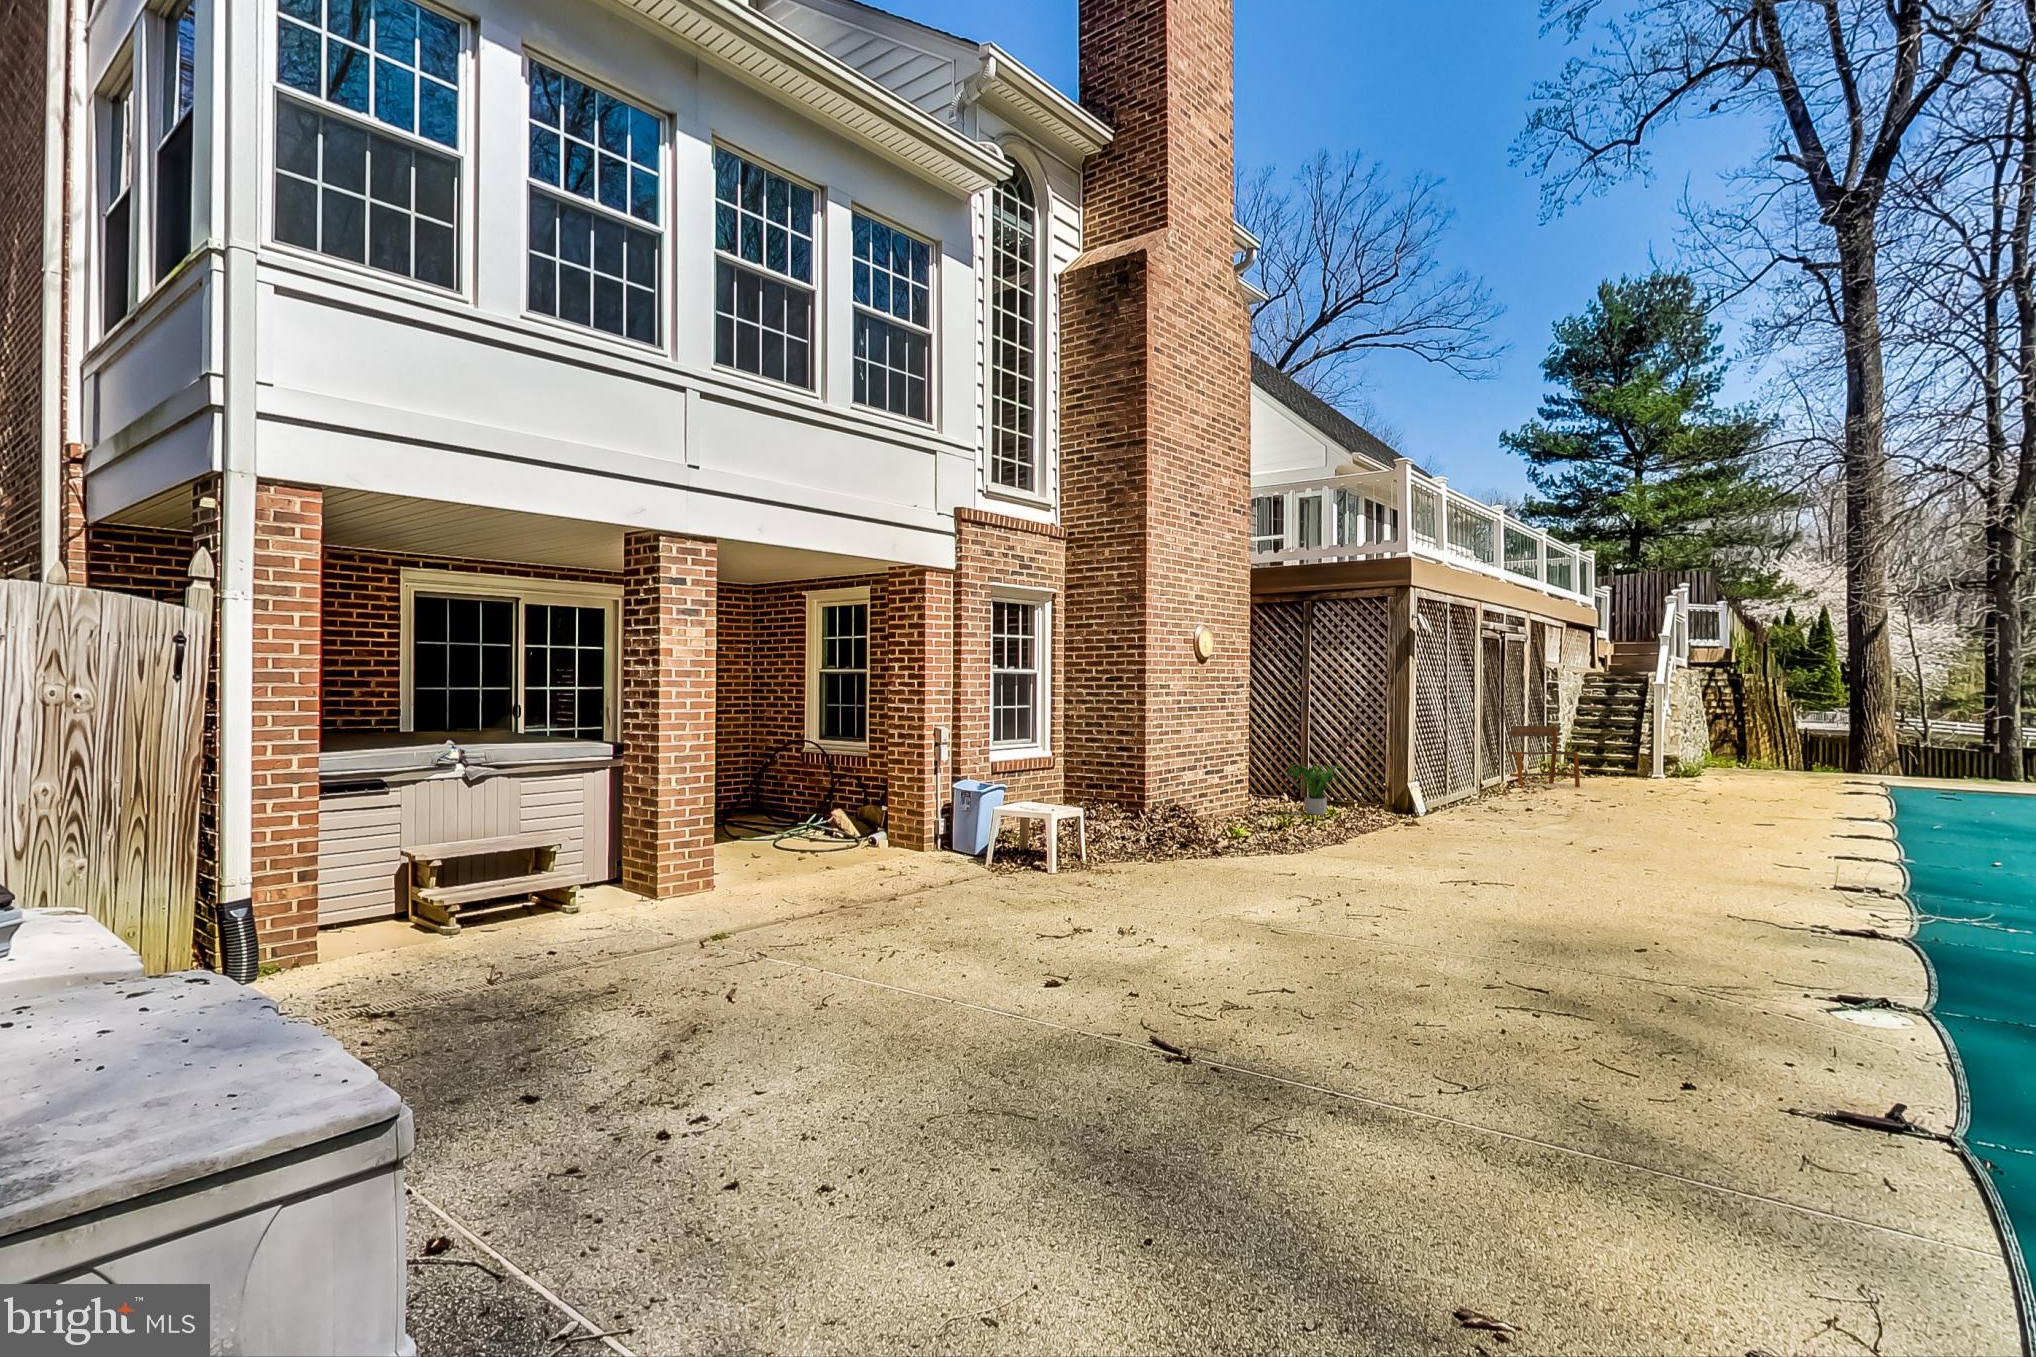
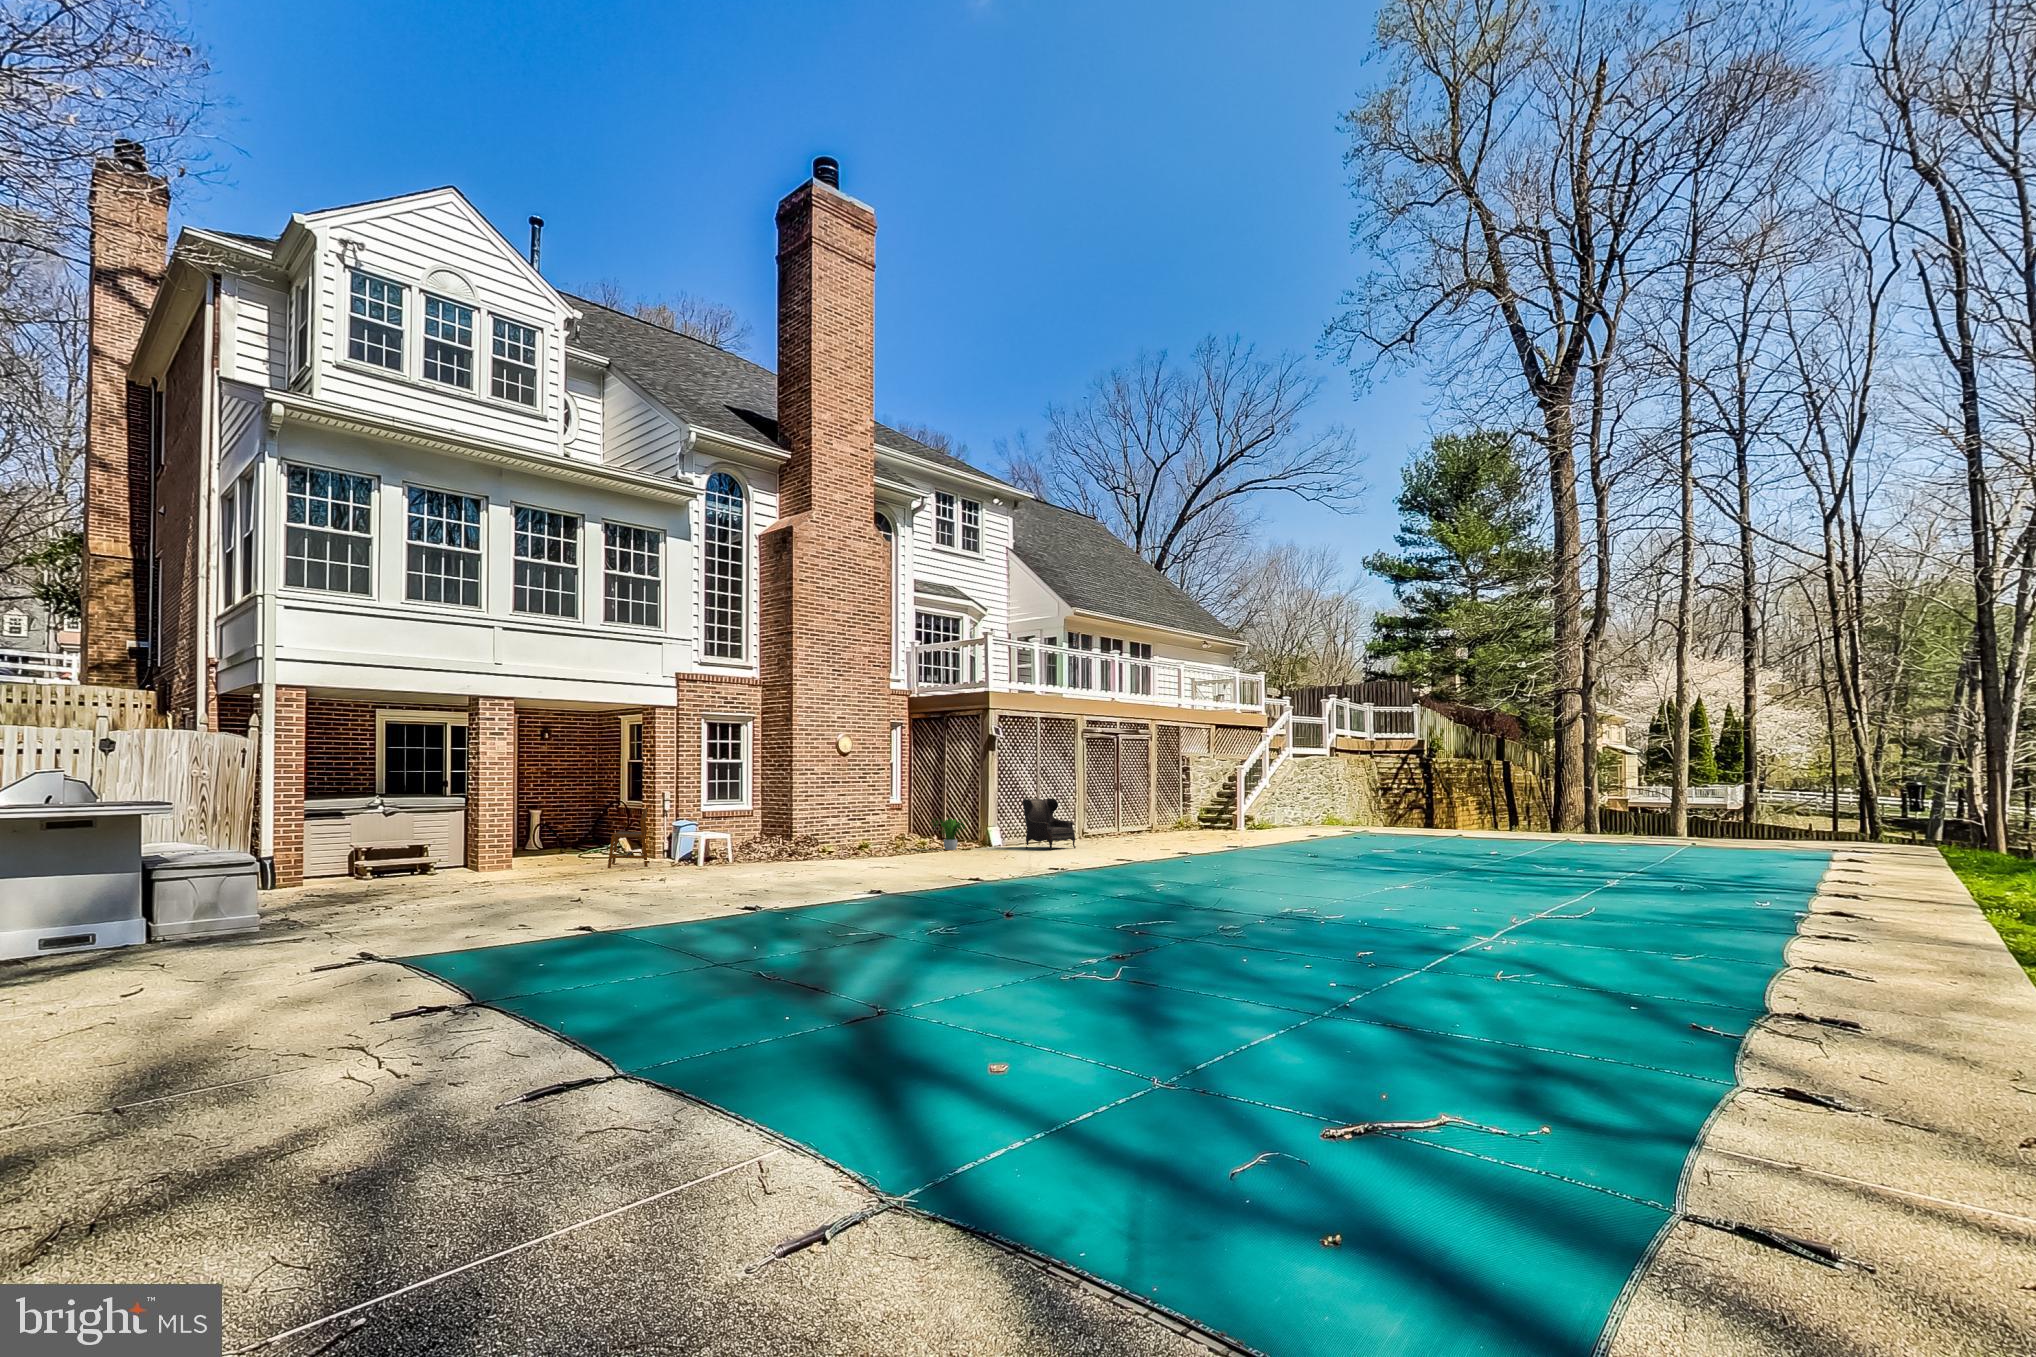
bench: present [1509,725,1580,788] -> present [608,808,650,868]
armchair: none [1429,735,1507,820] -> present [1023,798,1076,850]

